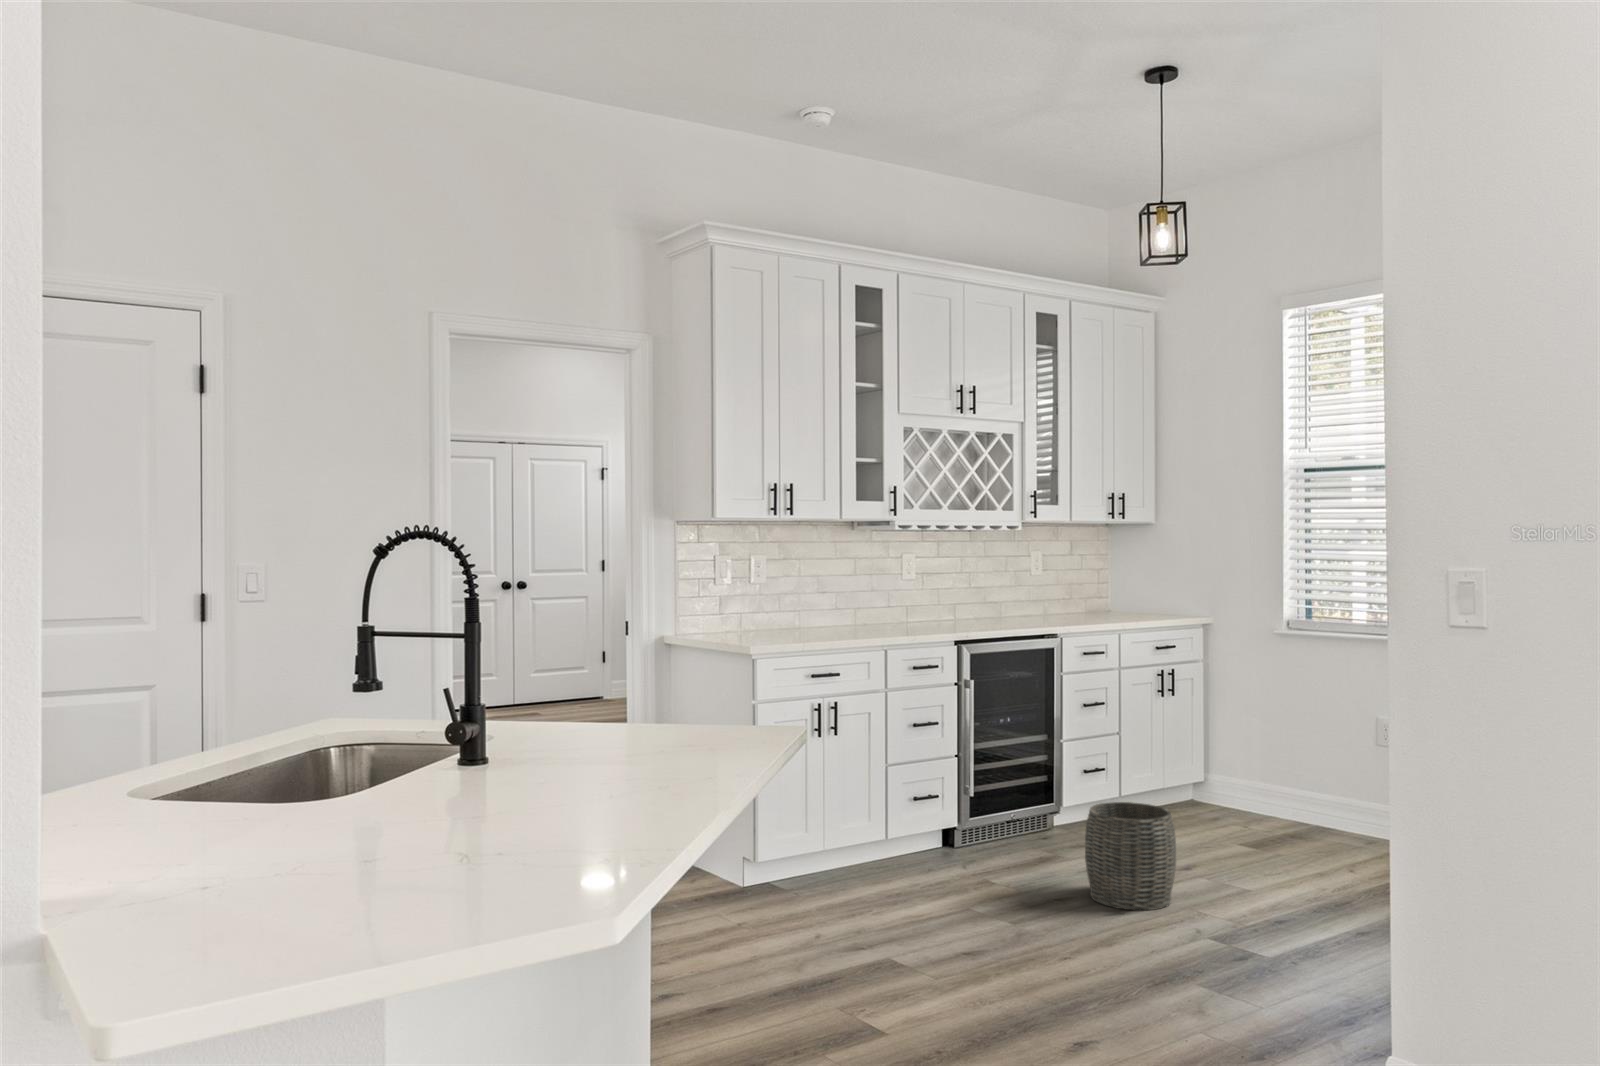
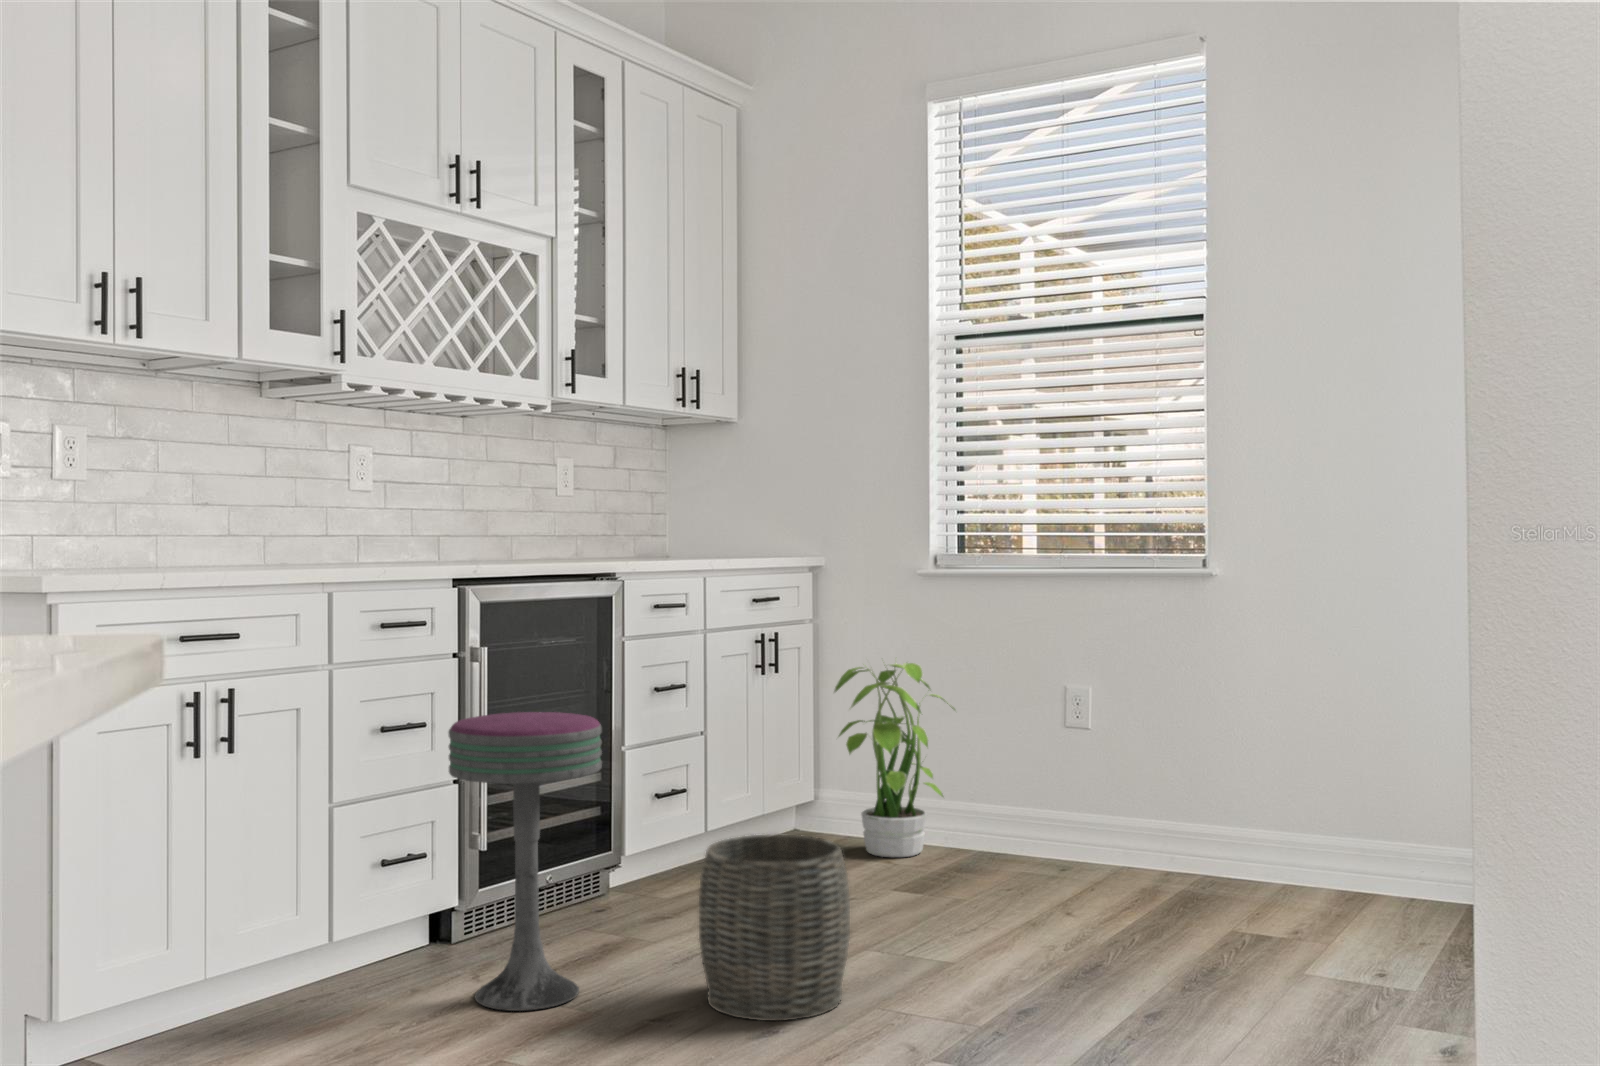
potted plant: none [1209,688,1302,825] -> present [834,663,955,857]
bar stool: none [947,721,1032,887] -> present [449,712,602,1011]

